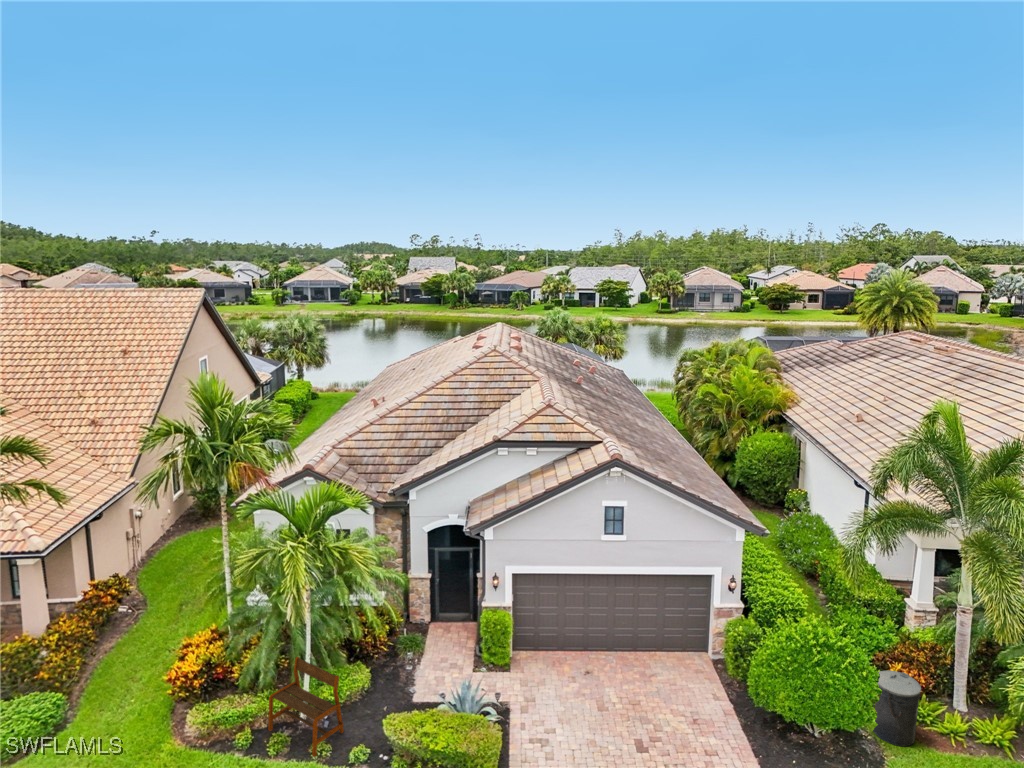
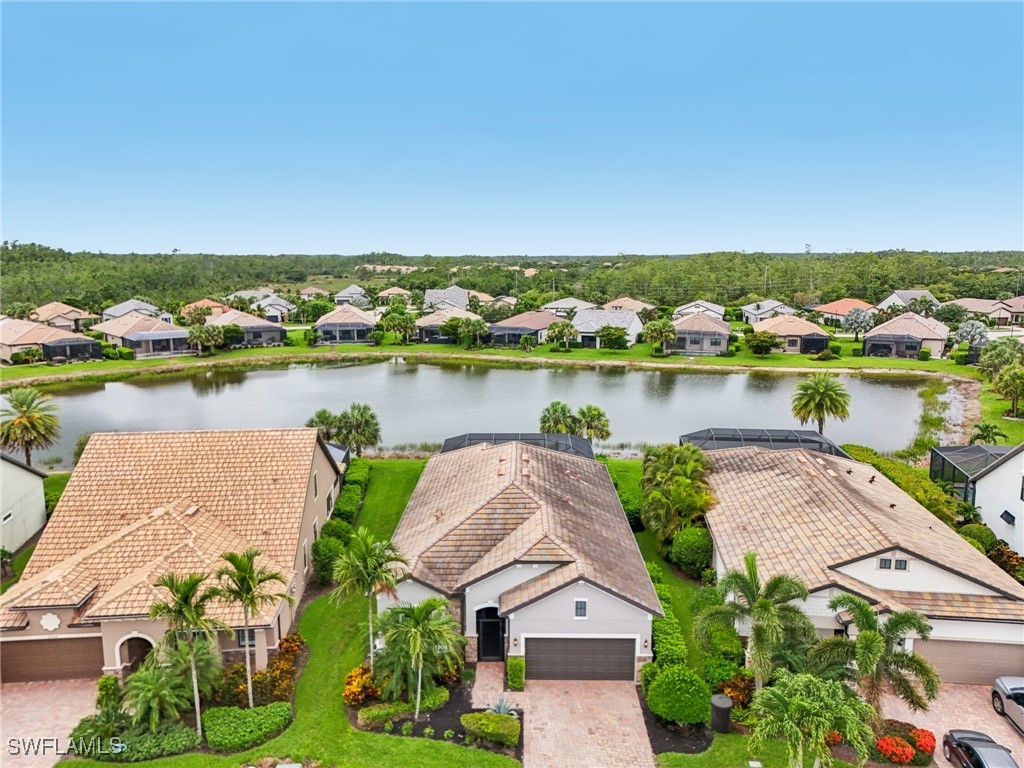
bench: present [268,657,344,757] -> none [401,684,439,735]

